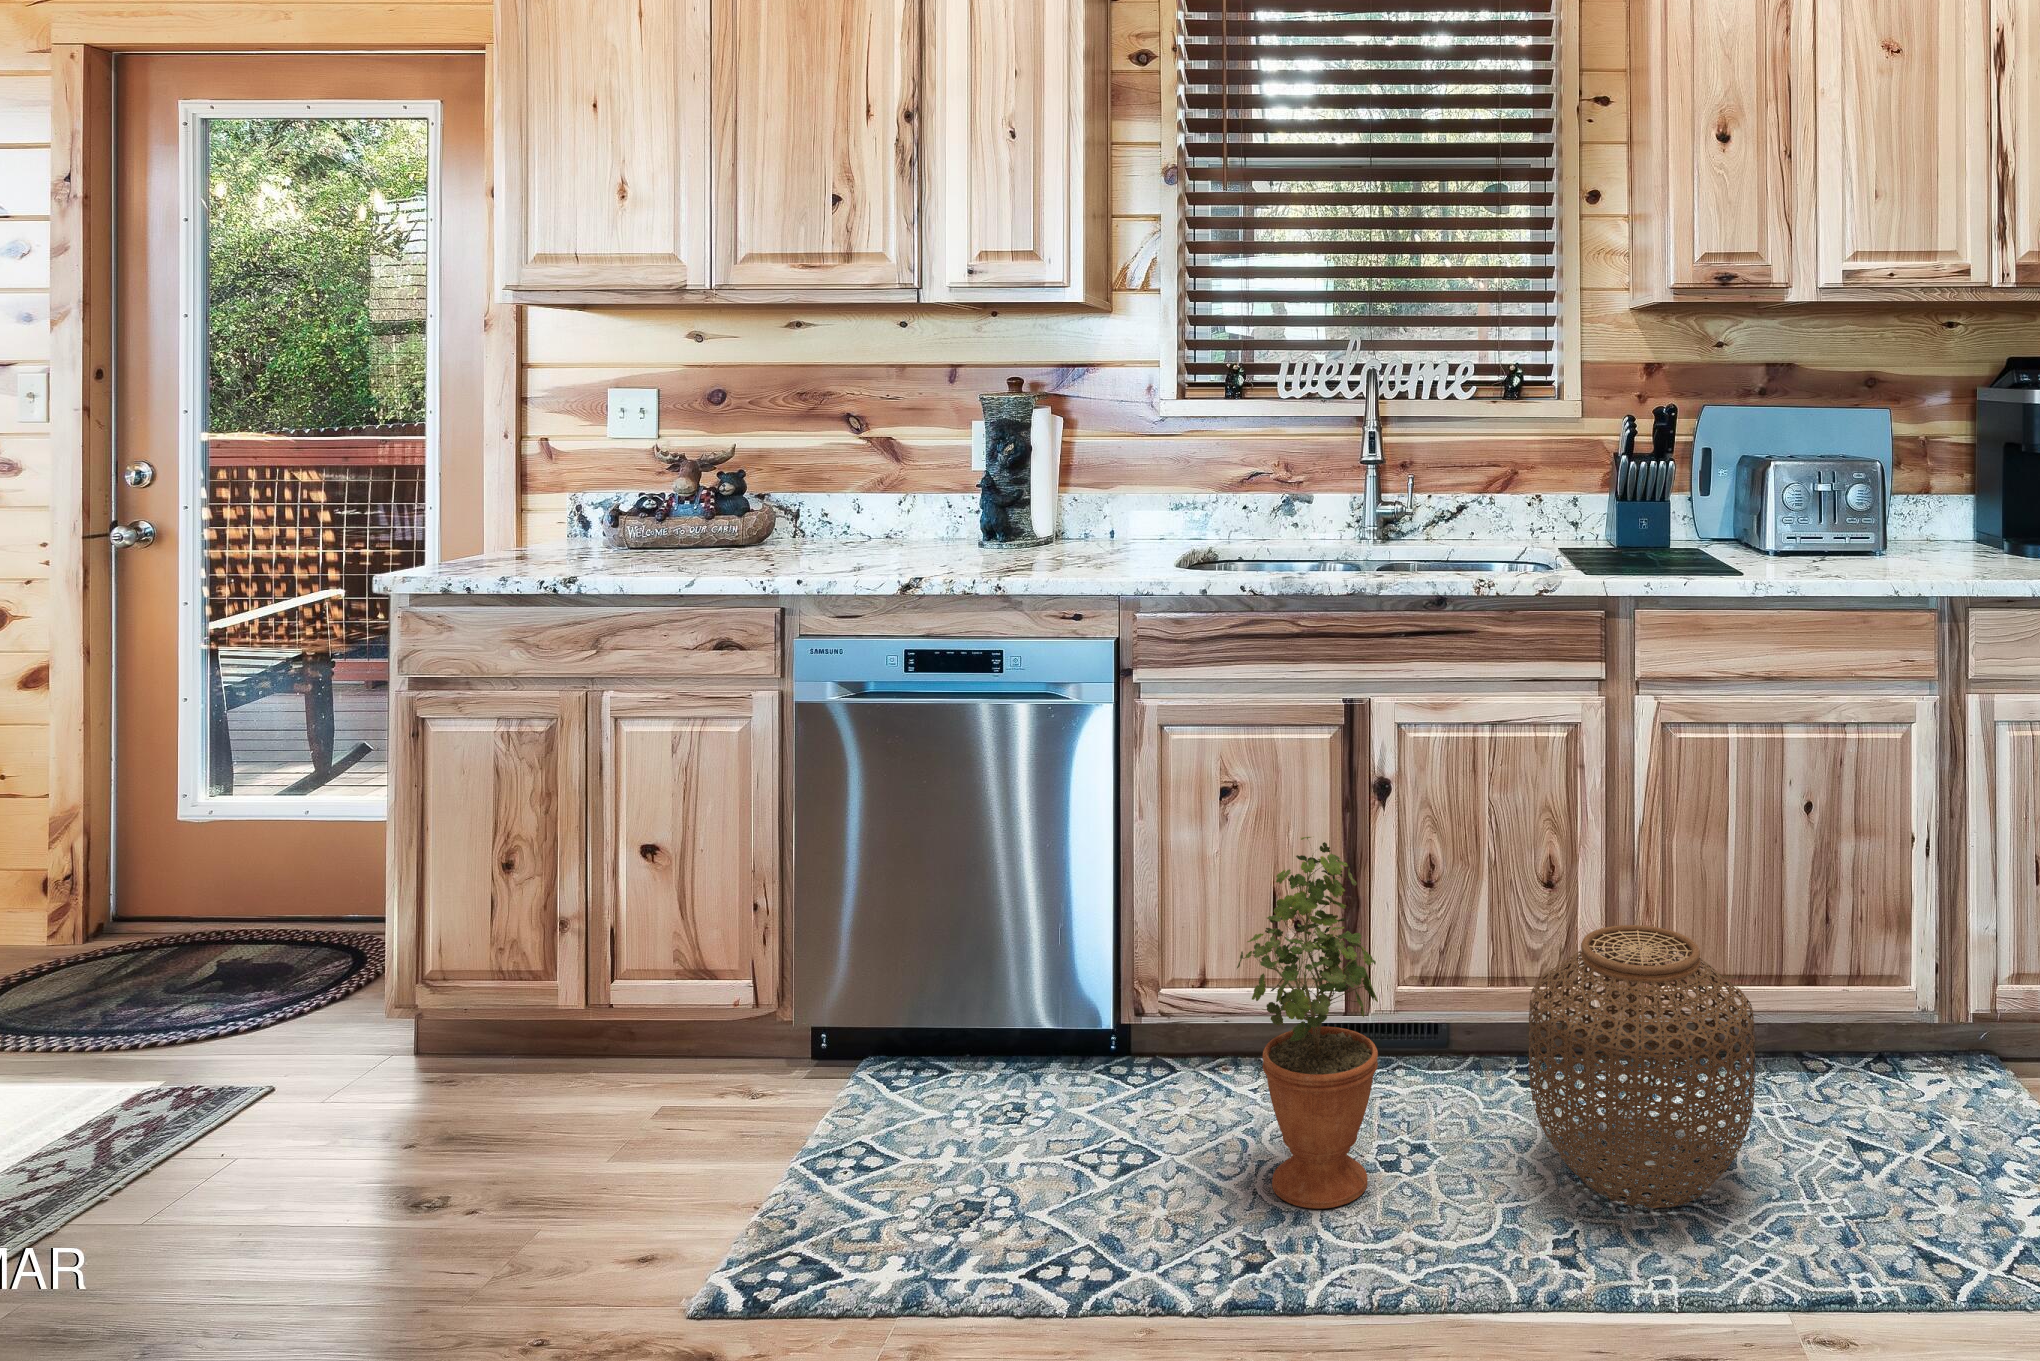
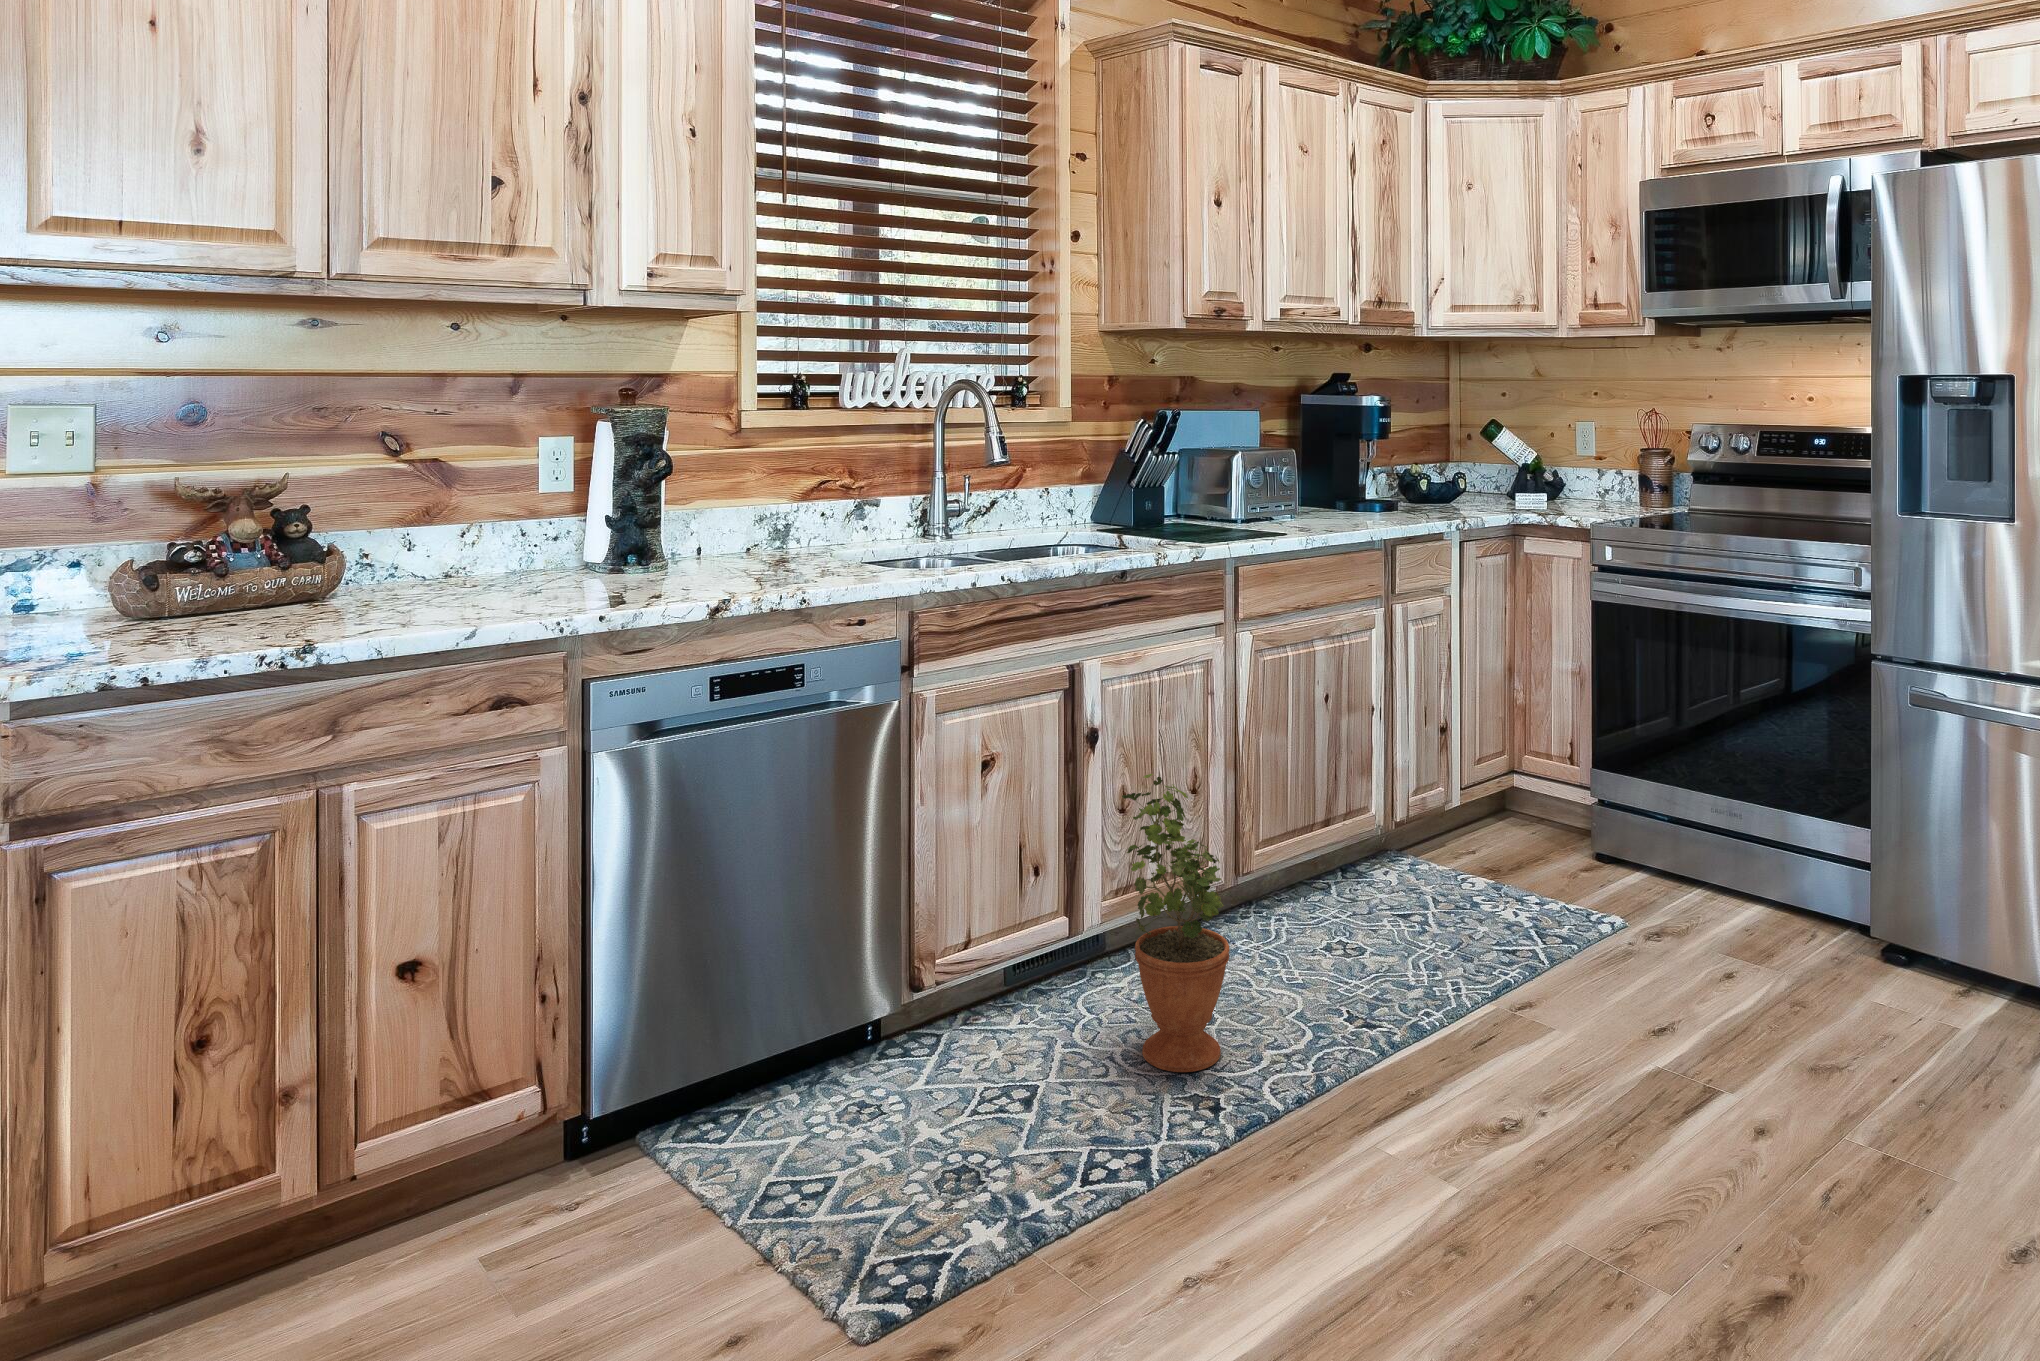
woven basket: present [1529,925,1755,1208] -> none [1262,791,1425,989]

